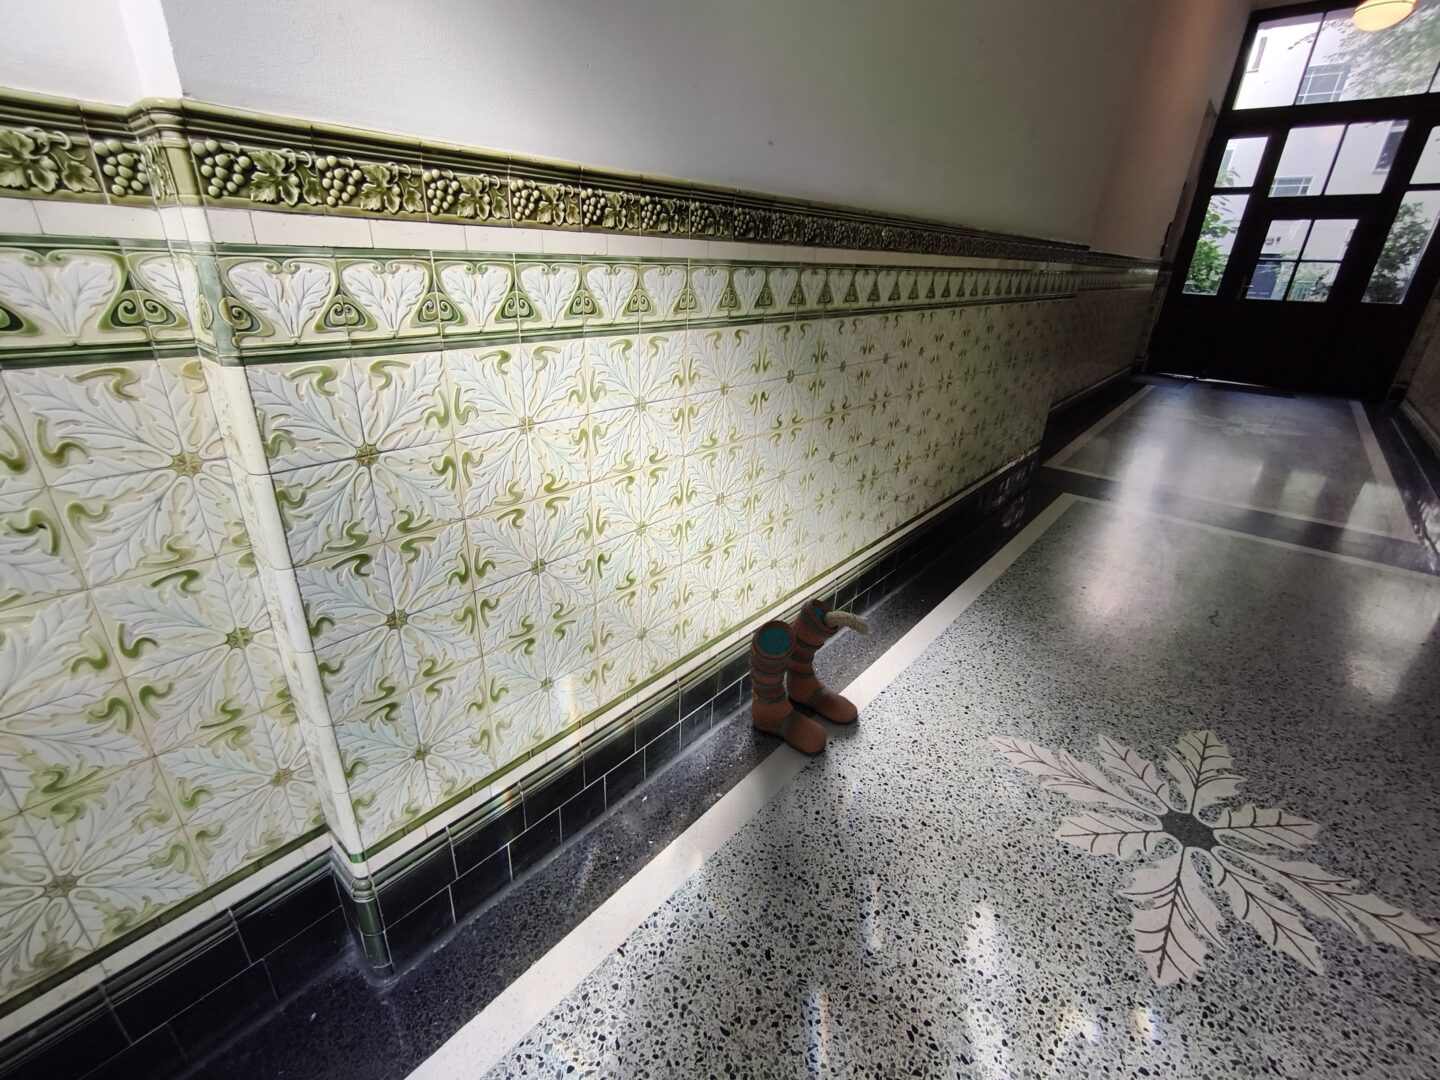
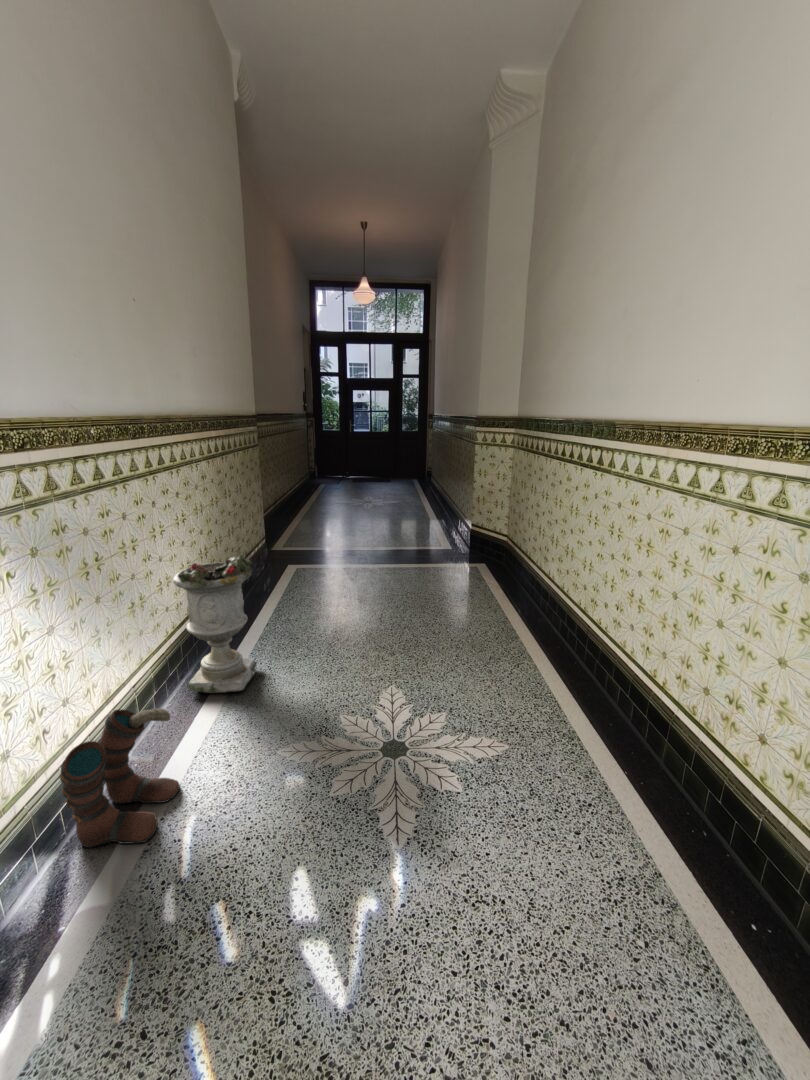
planter: none [890,450,1022,636] -> present [173,553,257,693]

